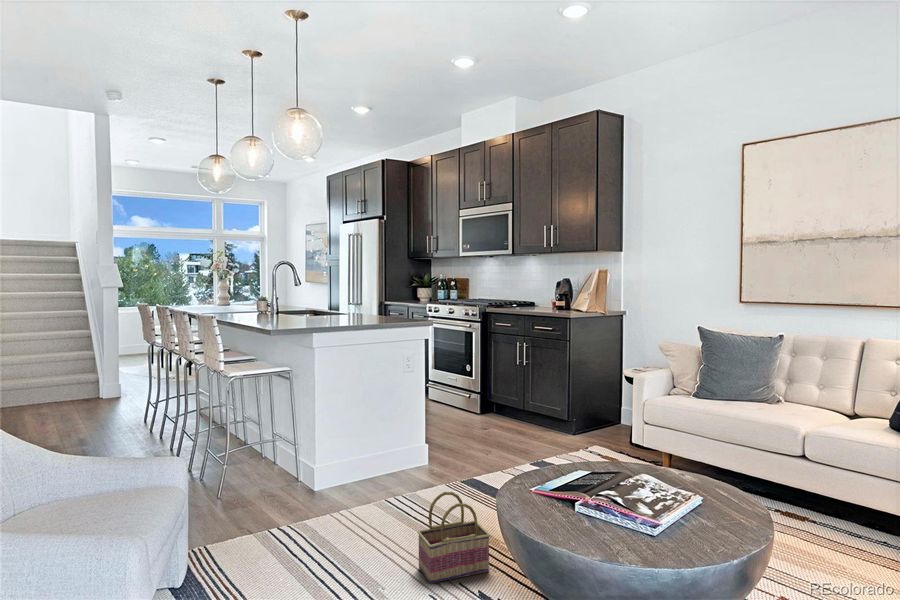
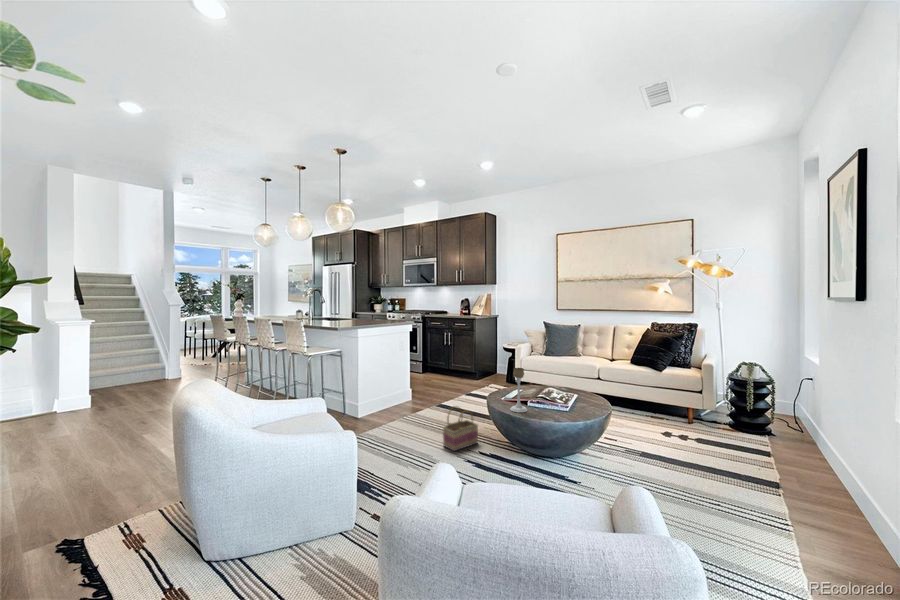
candle holder: none [529,429,566,527] -> present [510,368,527,412]

